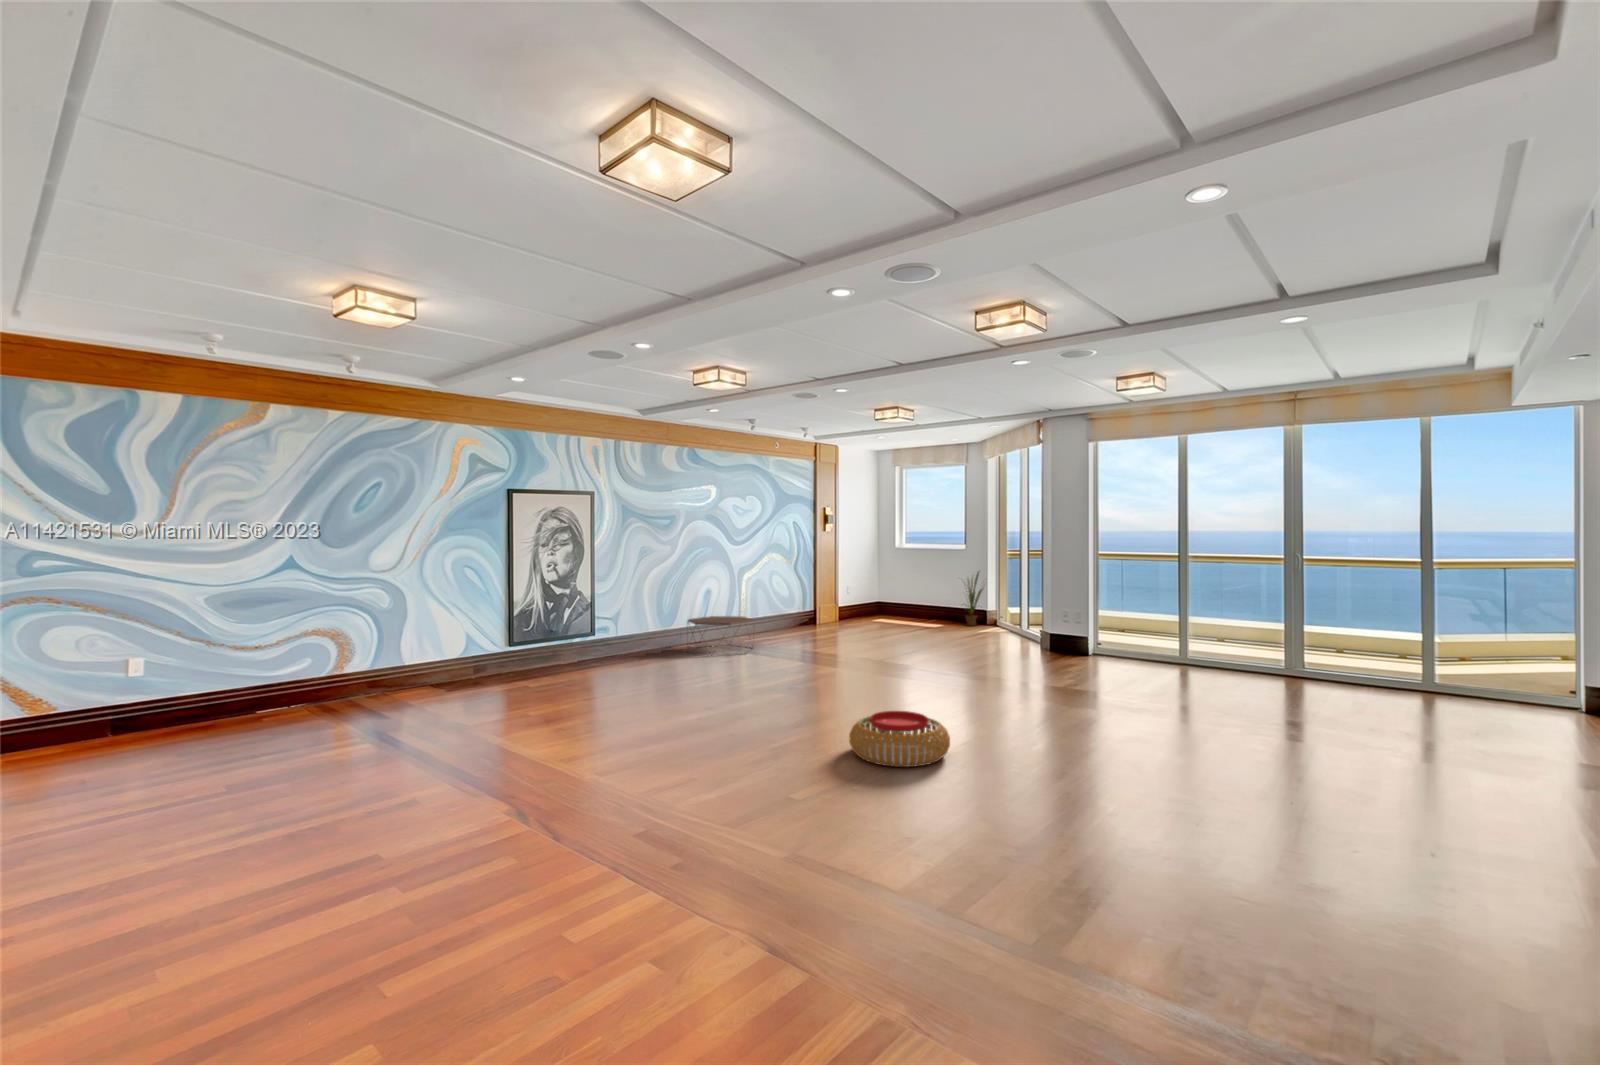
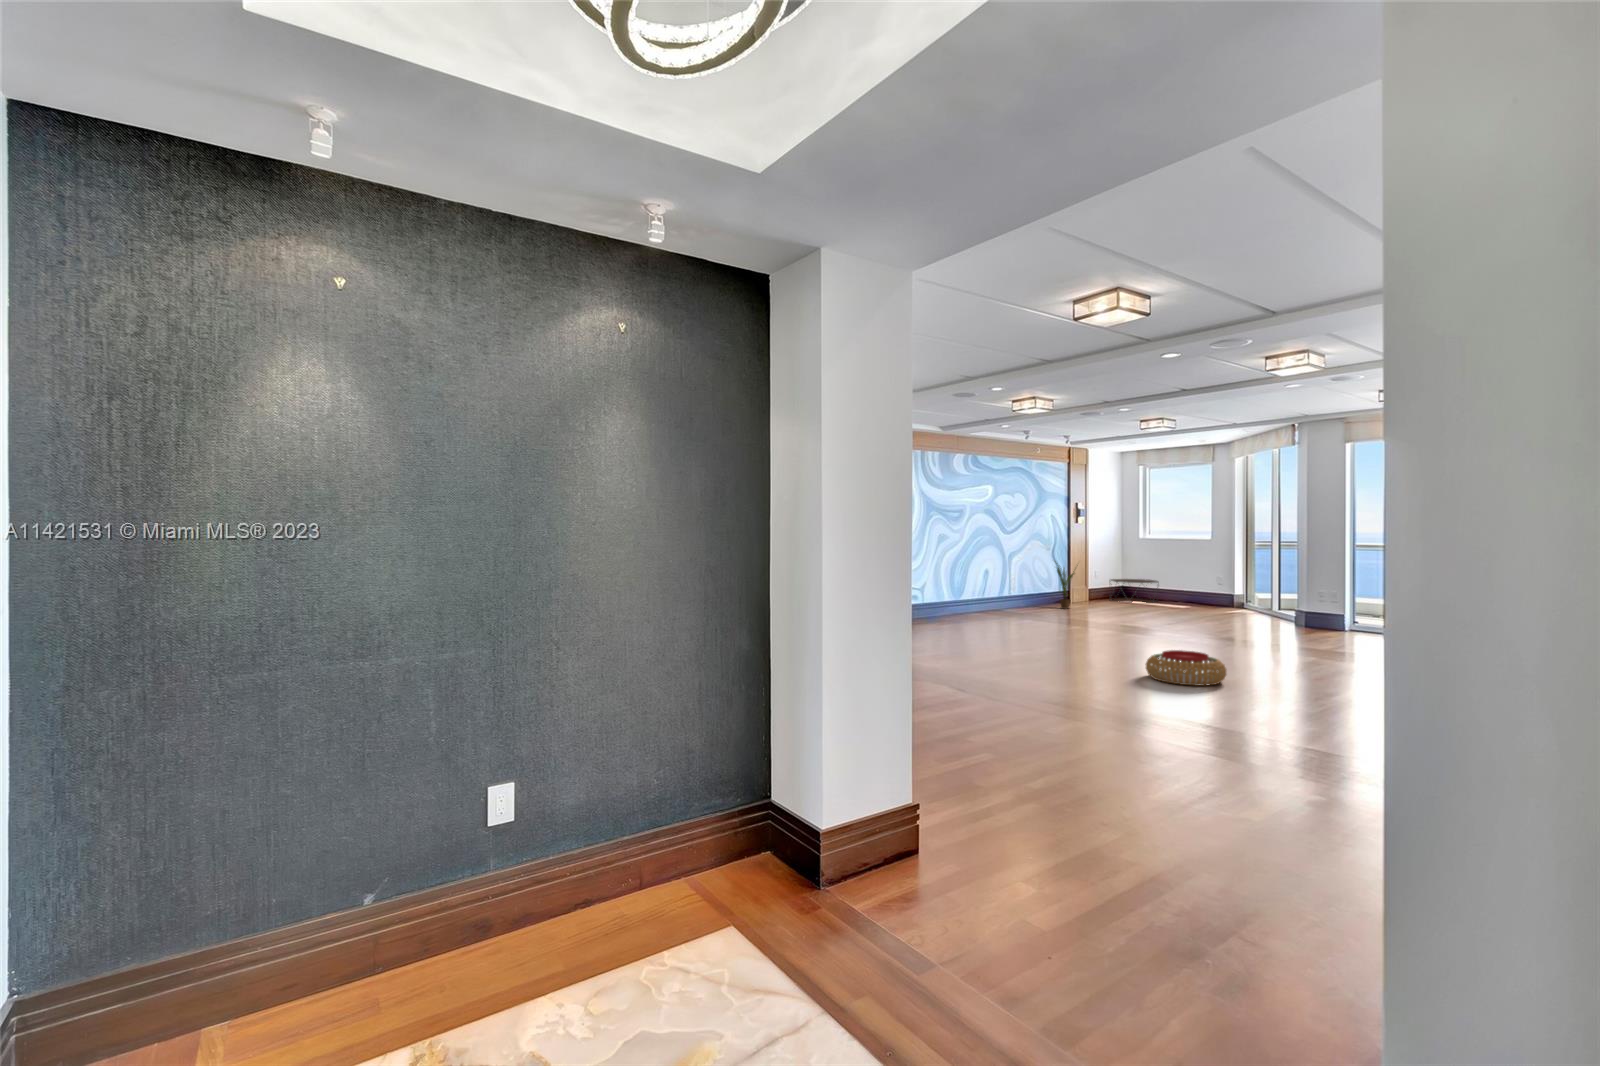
house plant: present [966,572,983,626] -> present [1057,565,1078,609]
coffee table: present [687,616,754,656] -> present [1111,579,1158,602]

